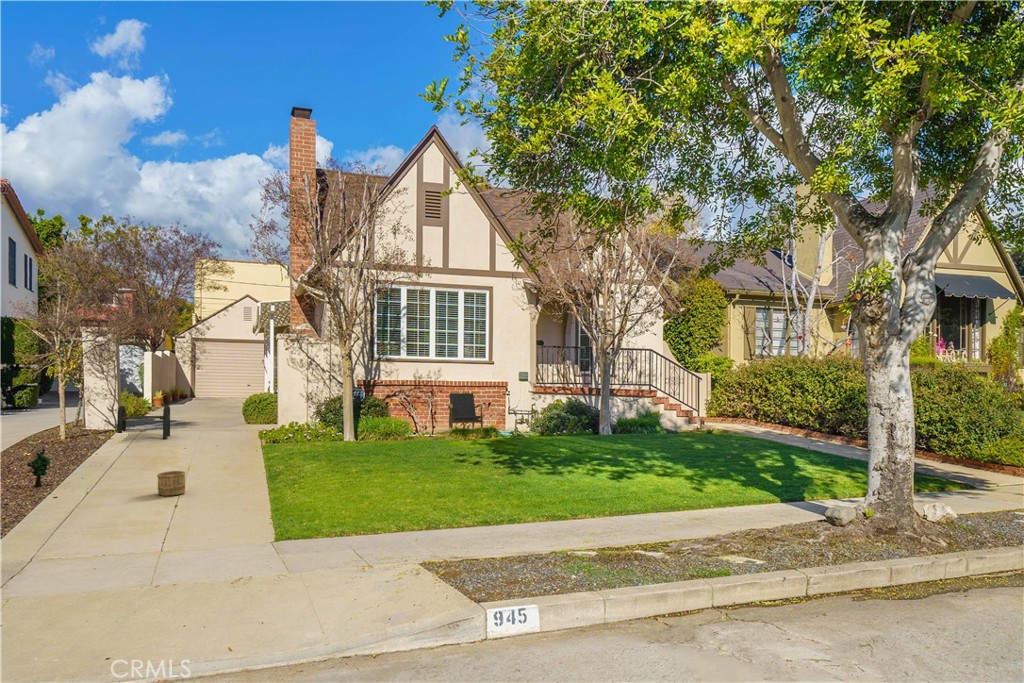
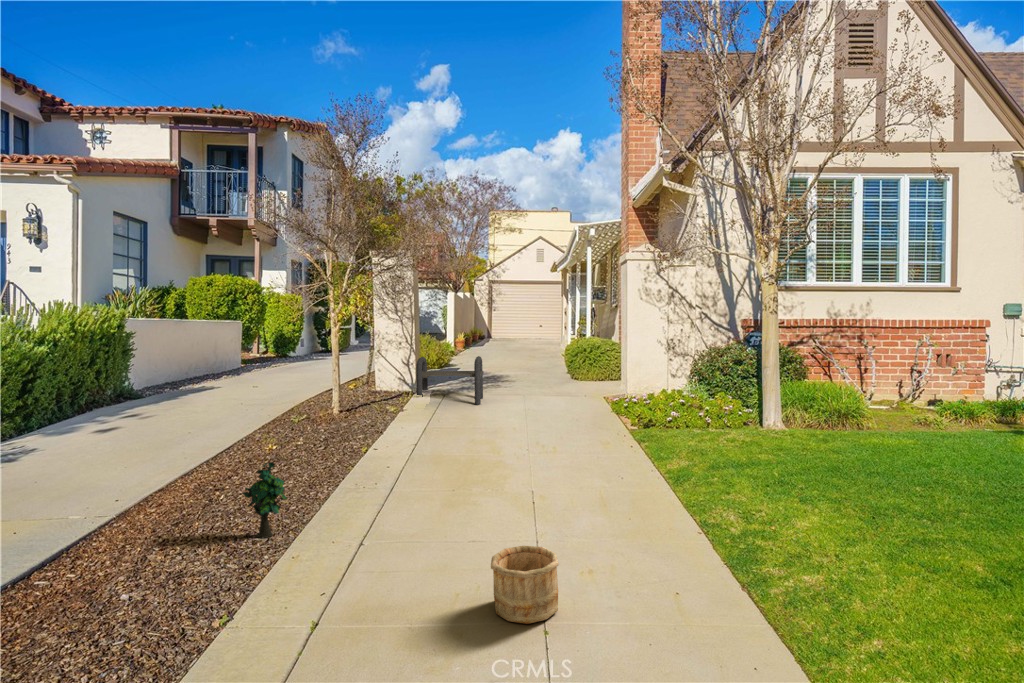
lounge chair: present [448,393,483,432] -> none [889,340,963,404]

